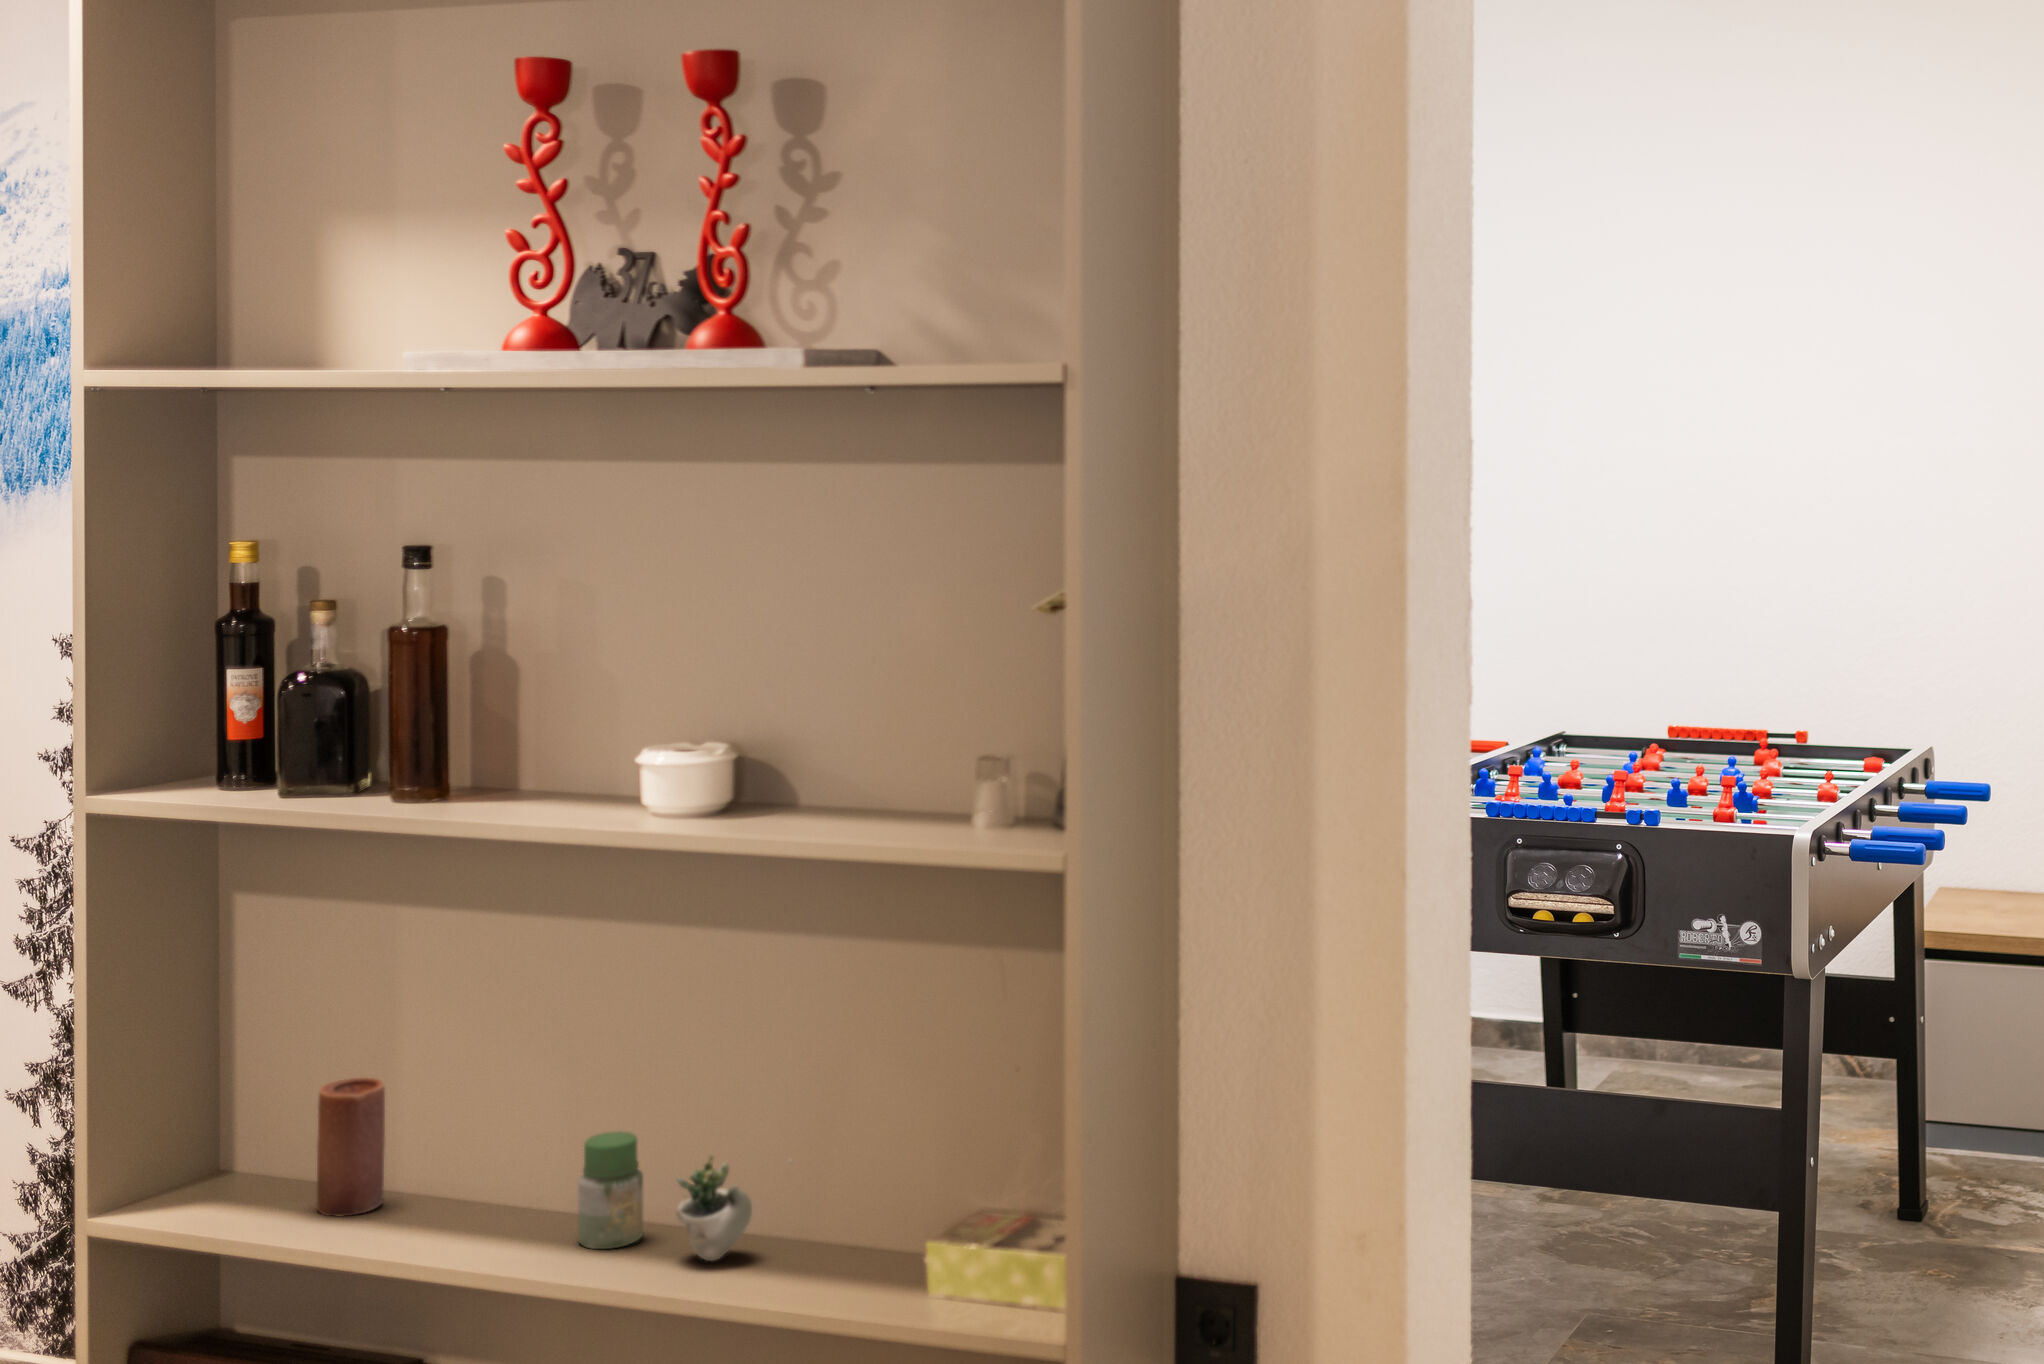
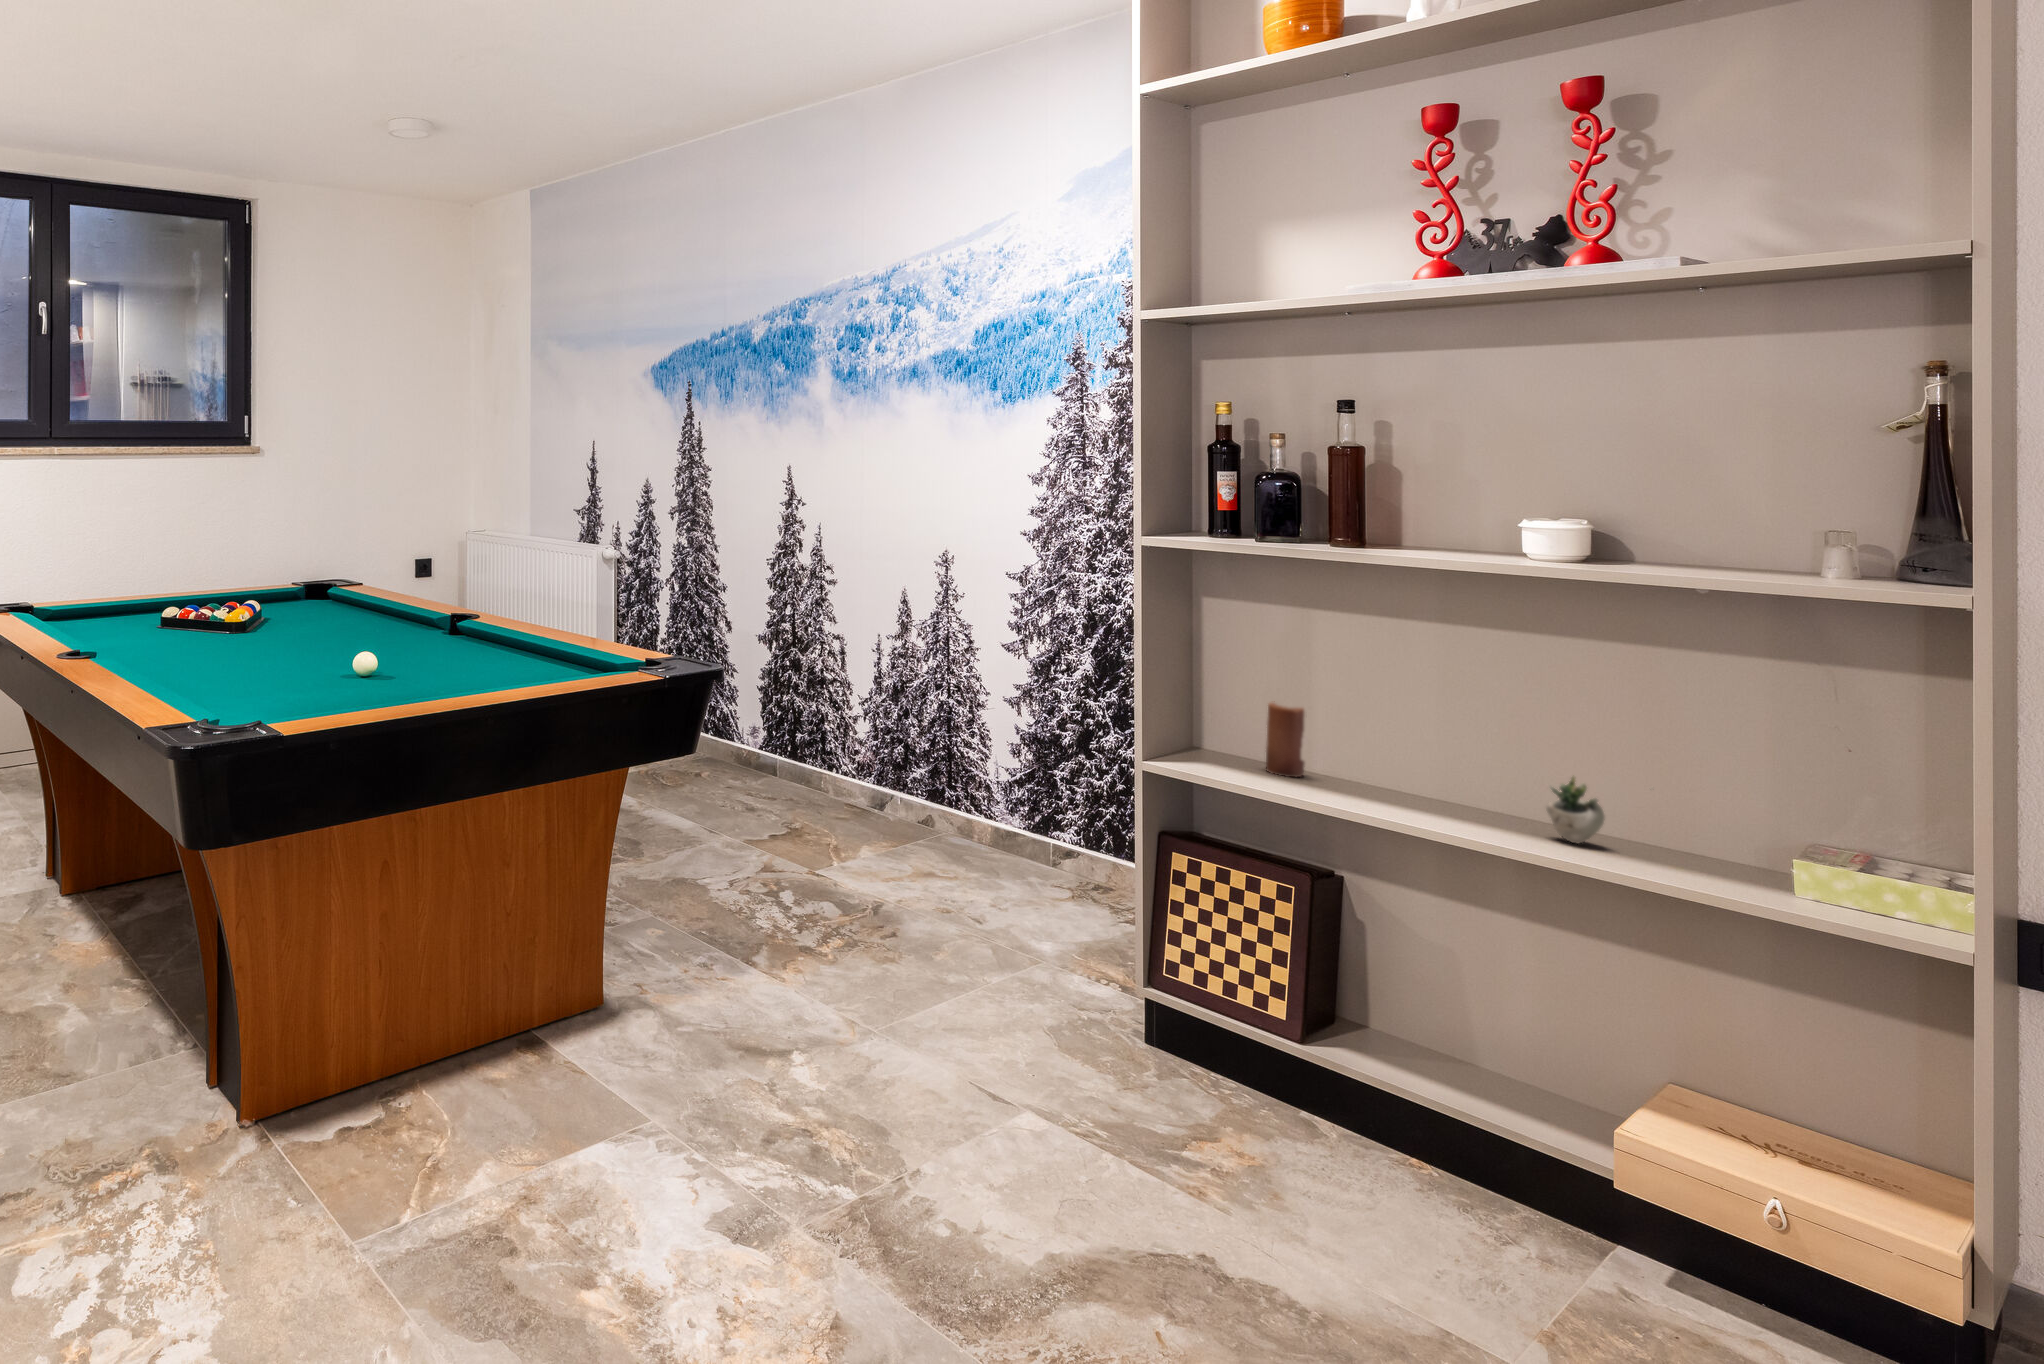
jar: present [578,1131,643,1249] -> none [1460,754,1506,824]

